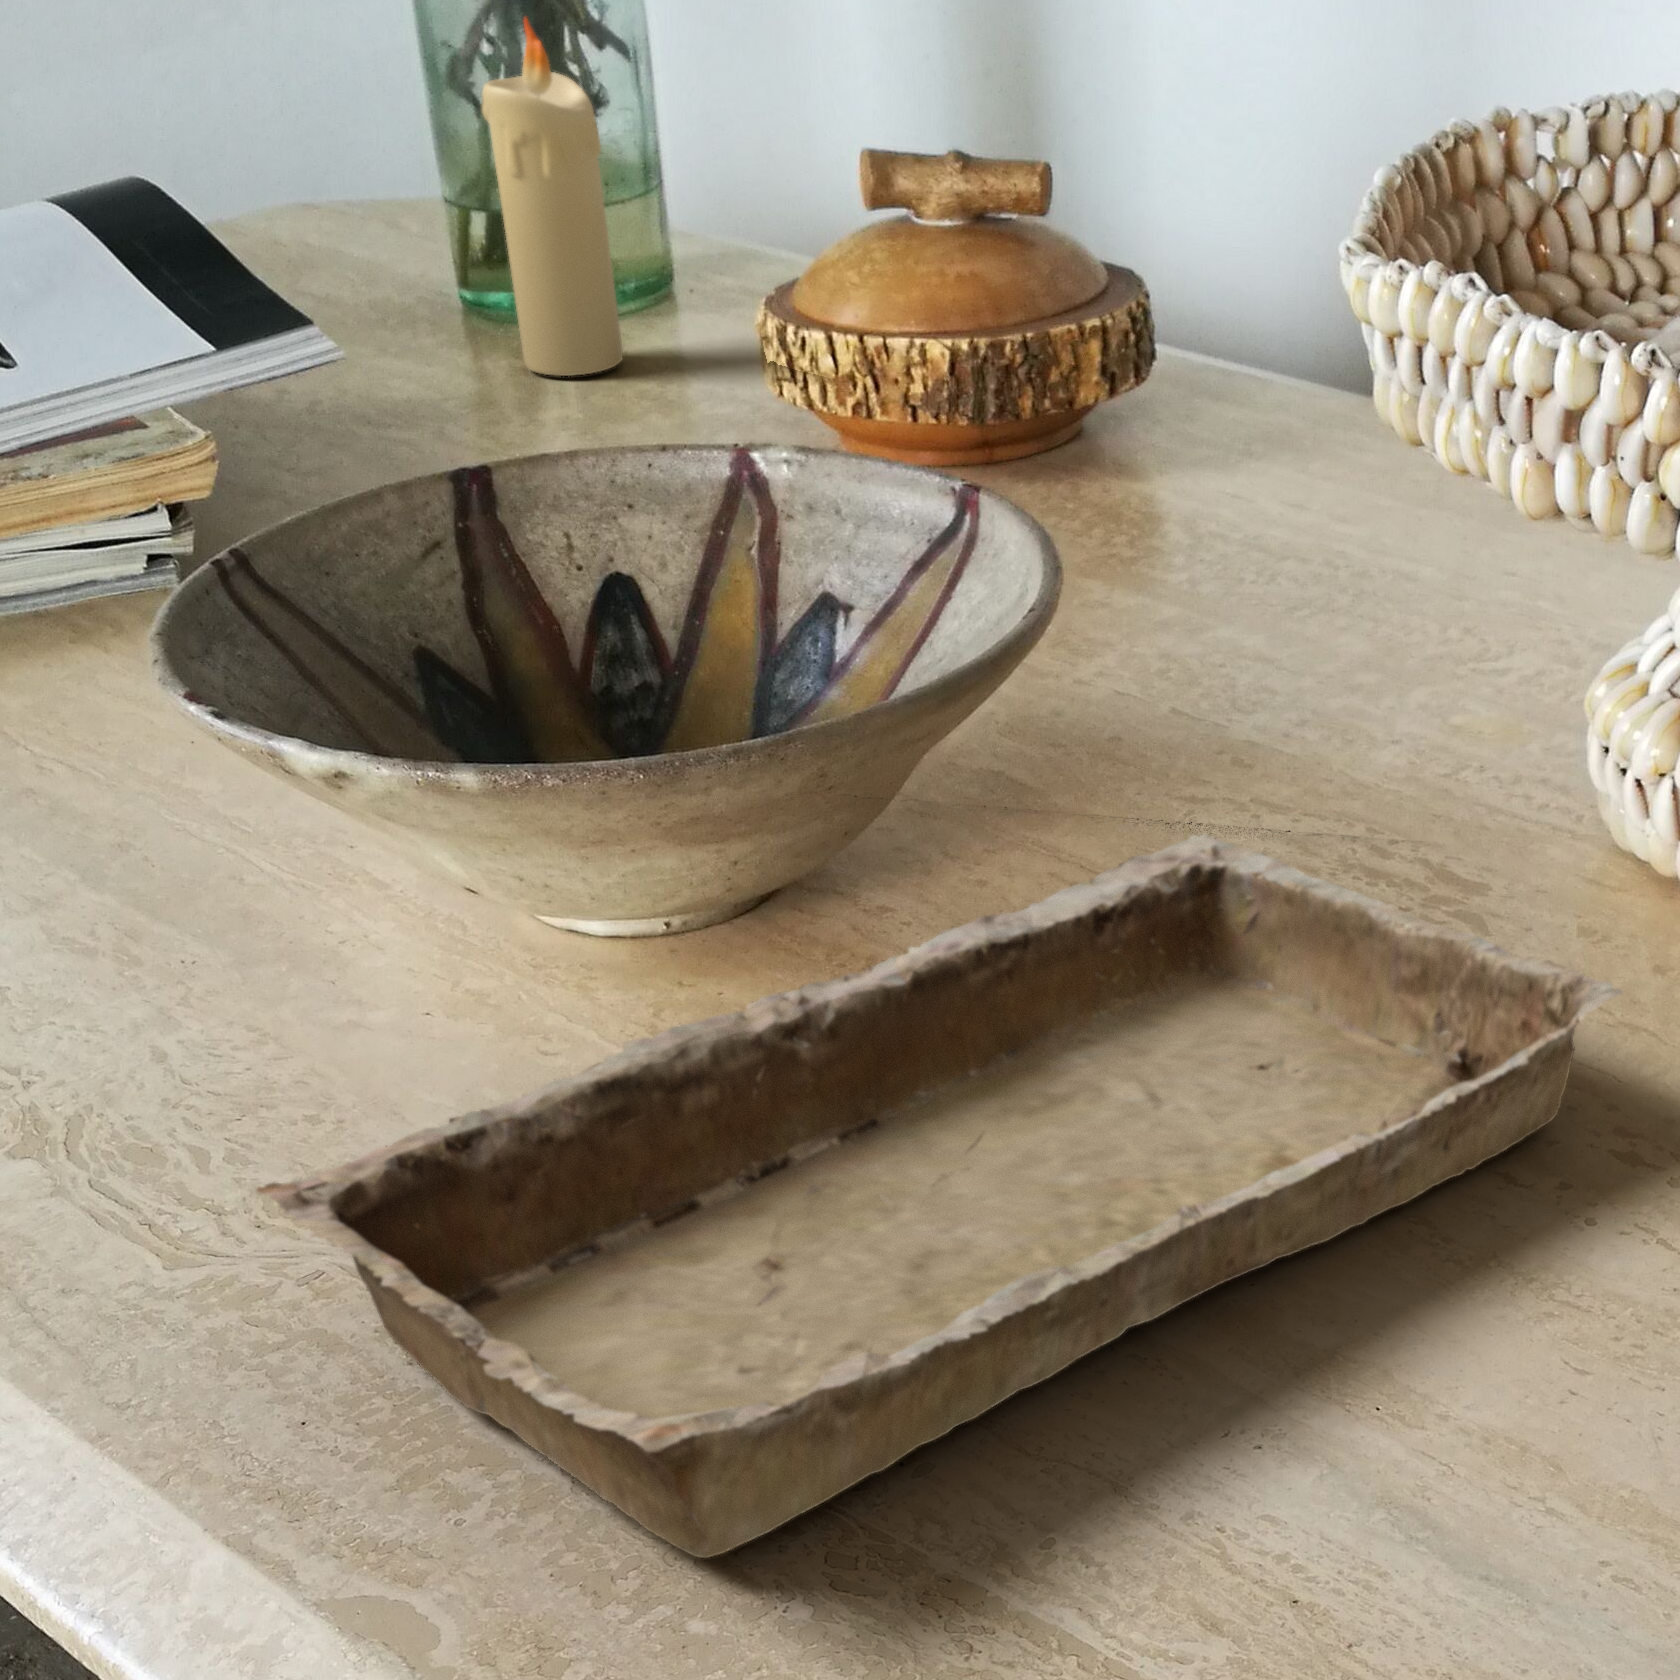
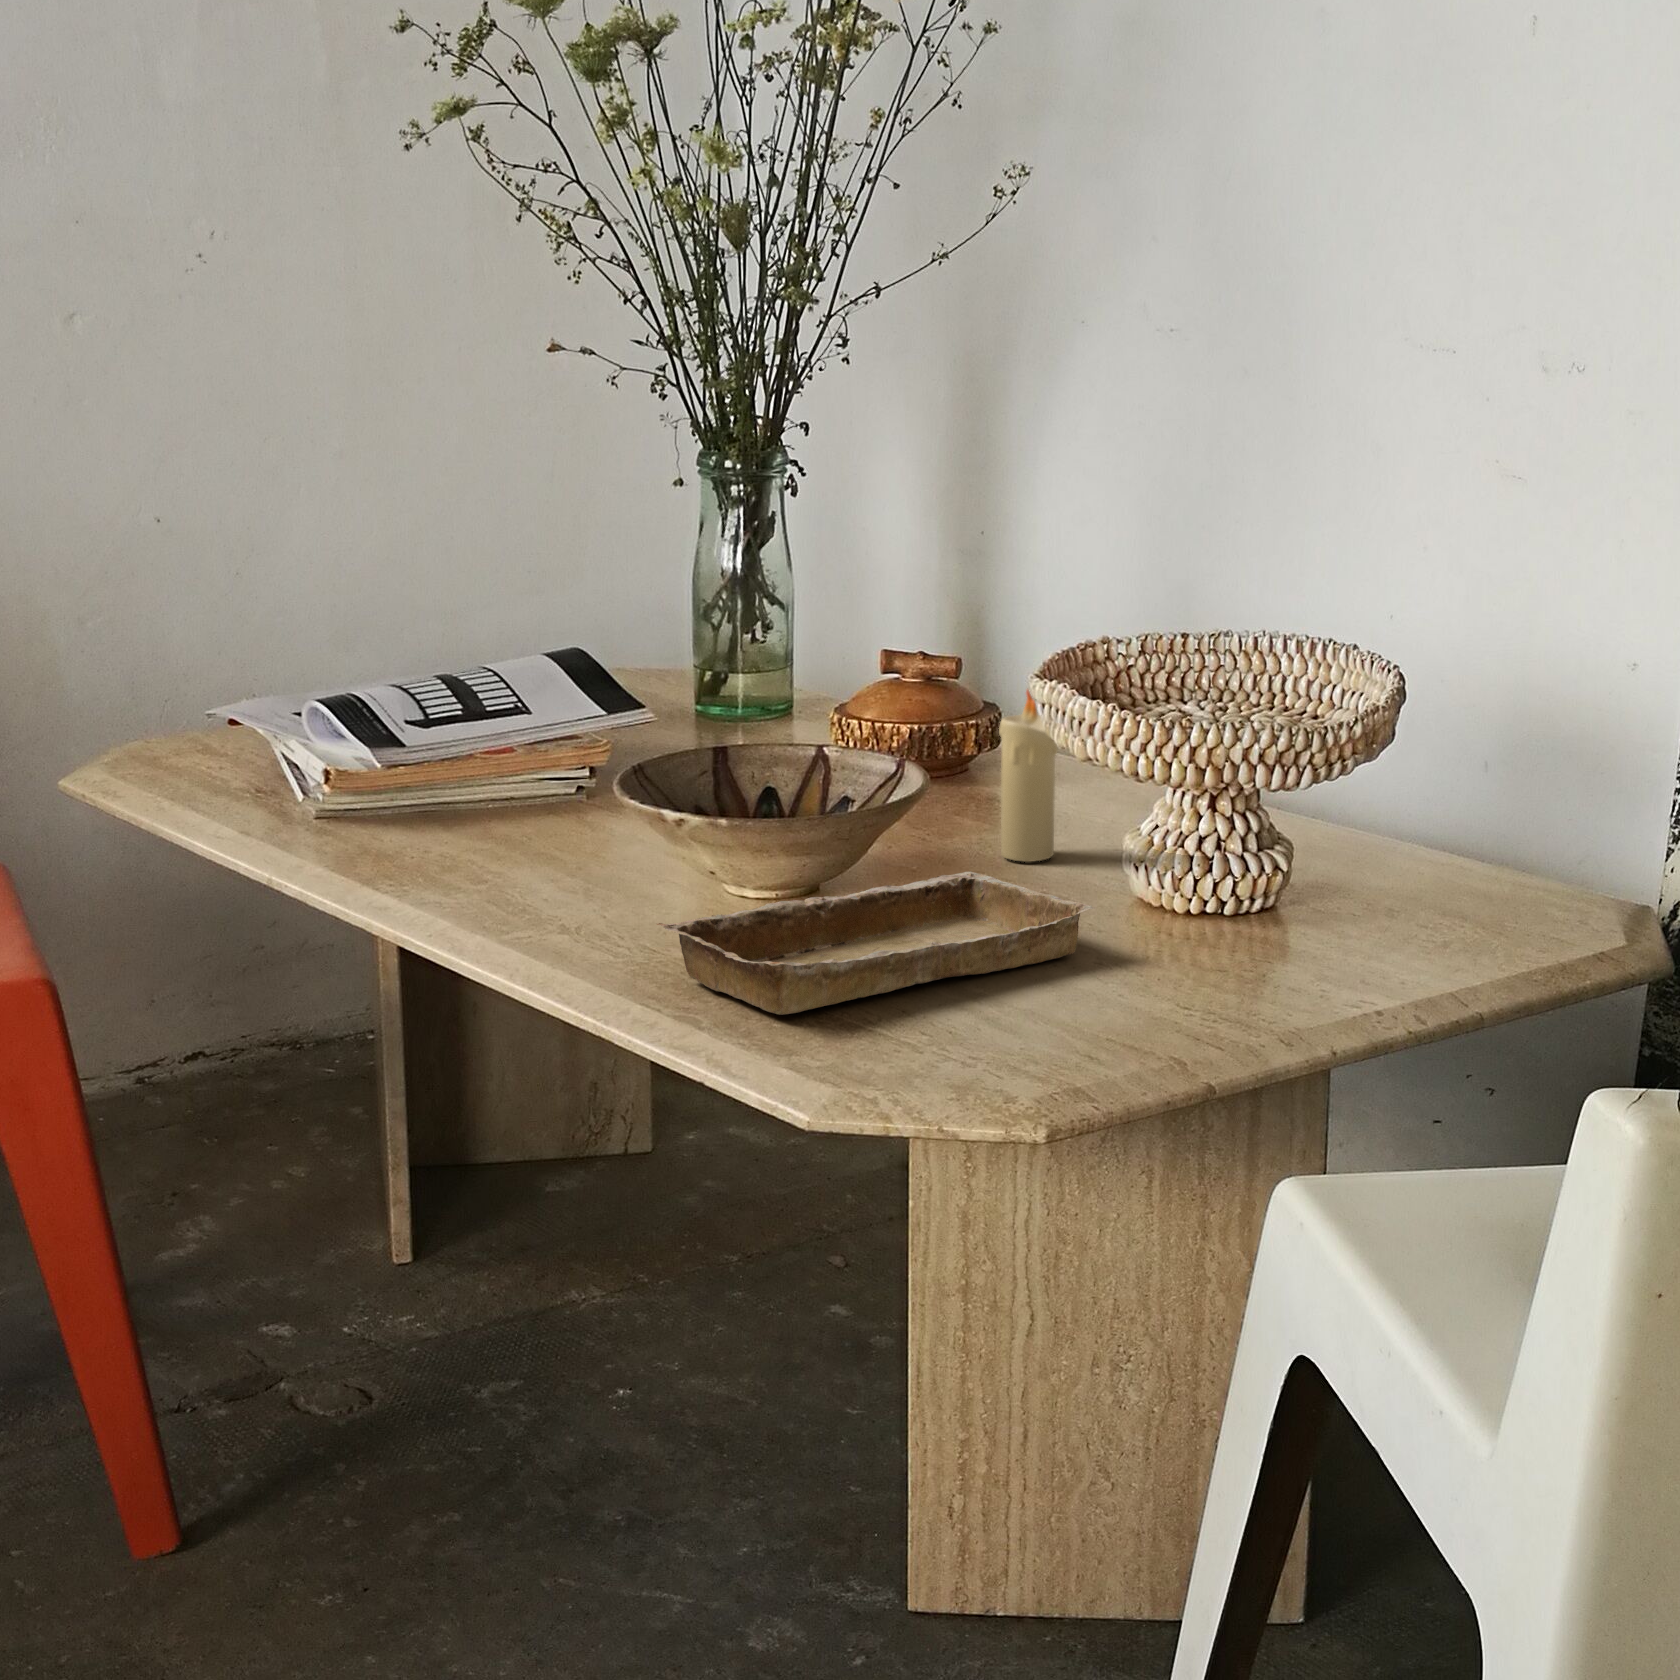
candle: present [482,18,623,376] -> present [999,690,1058,862]

